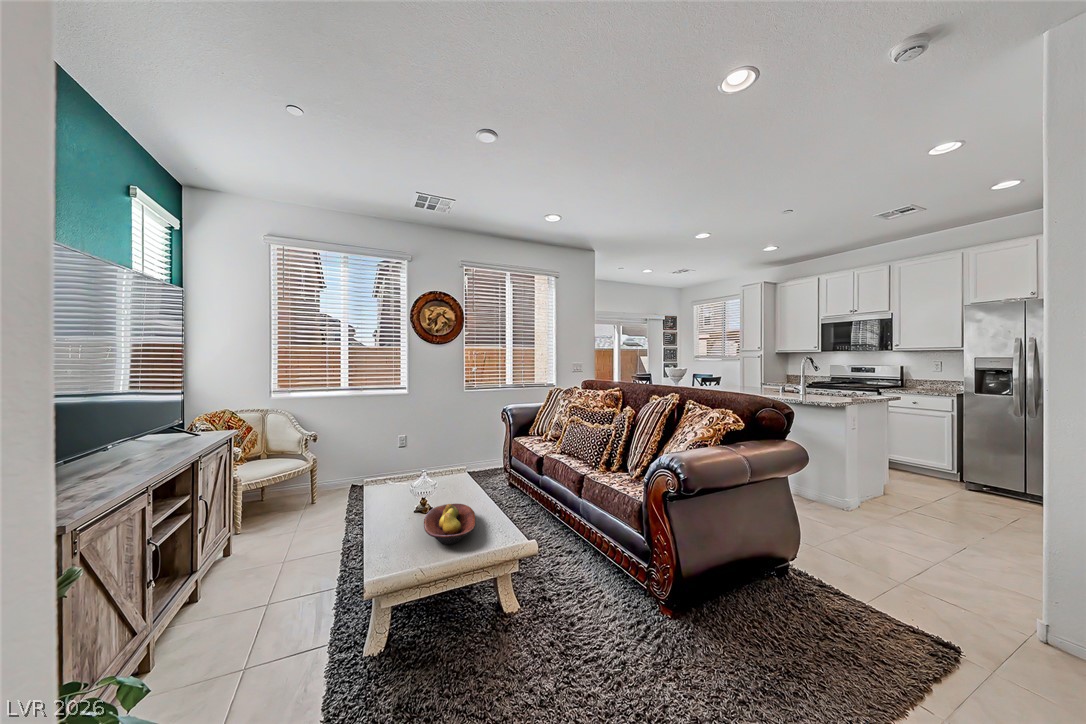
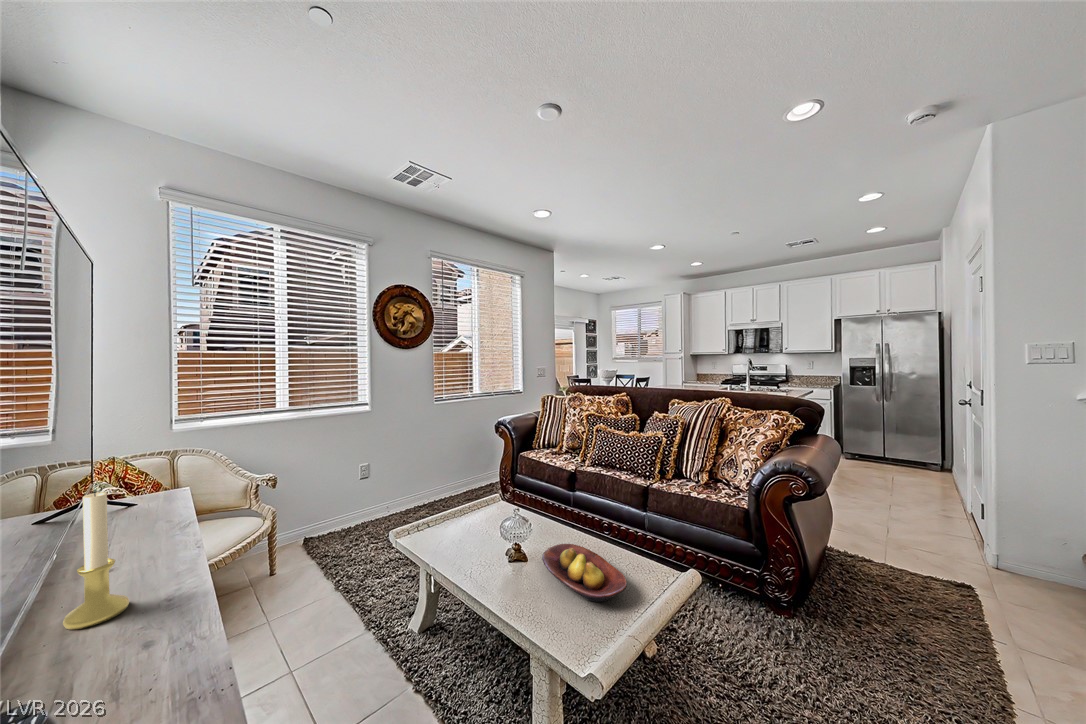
candle holder: none [101,408,133,476] -> present [63,490,129,630]

